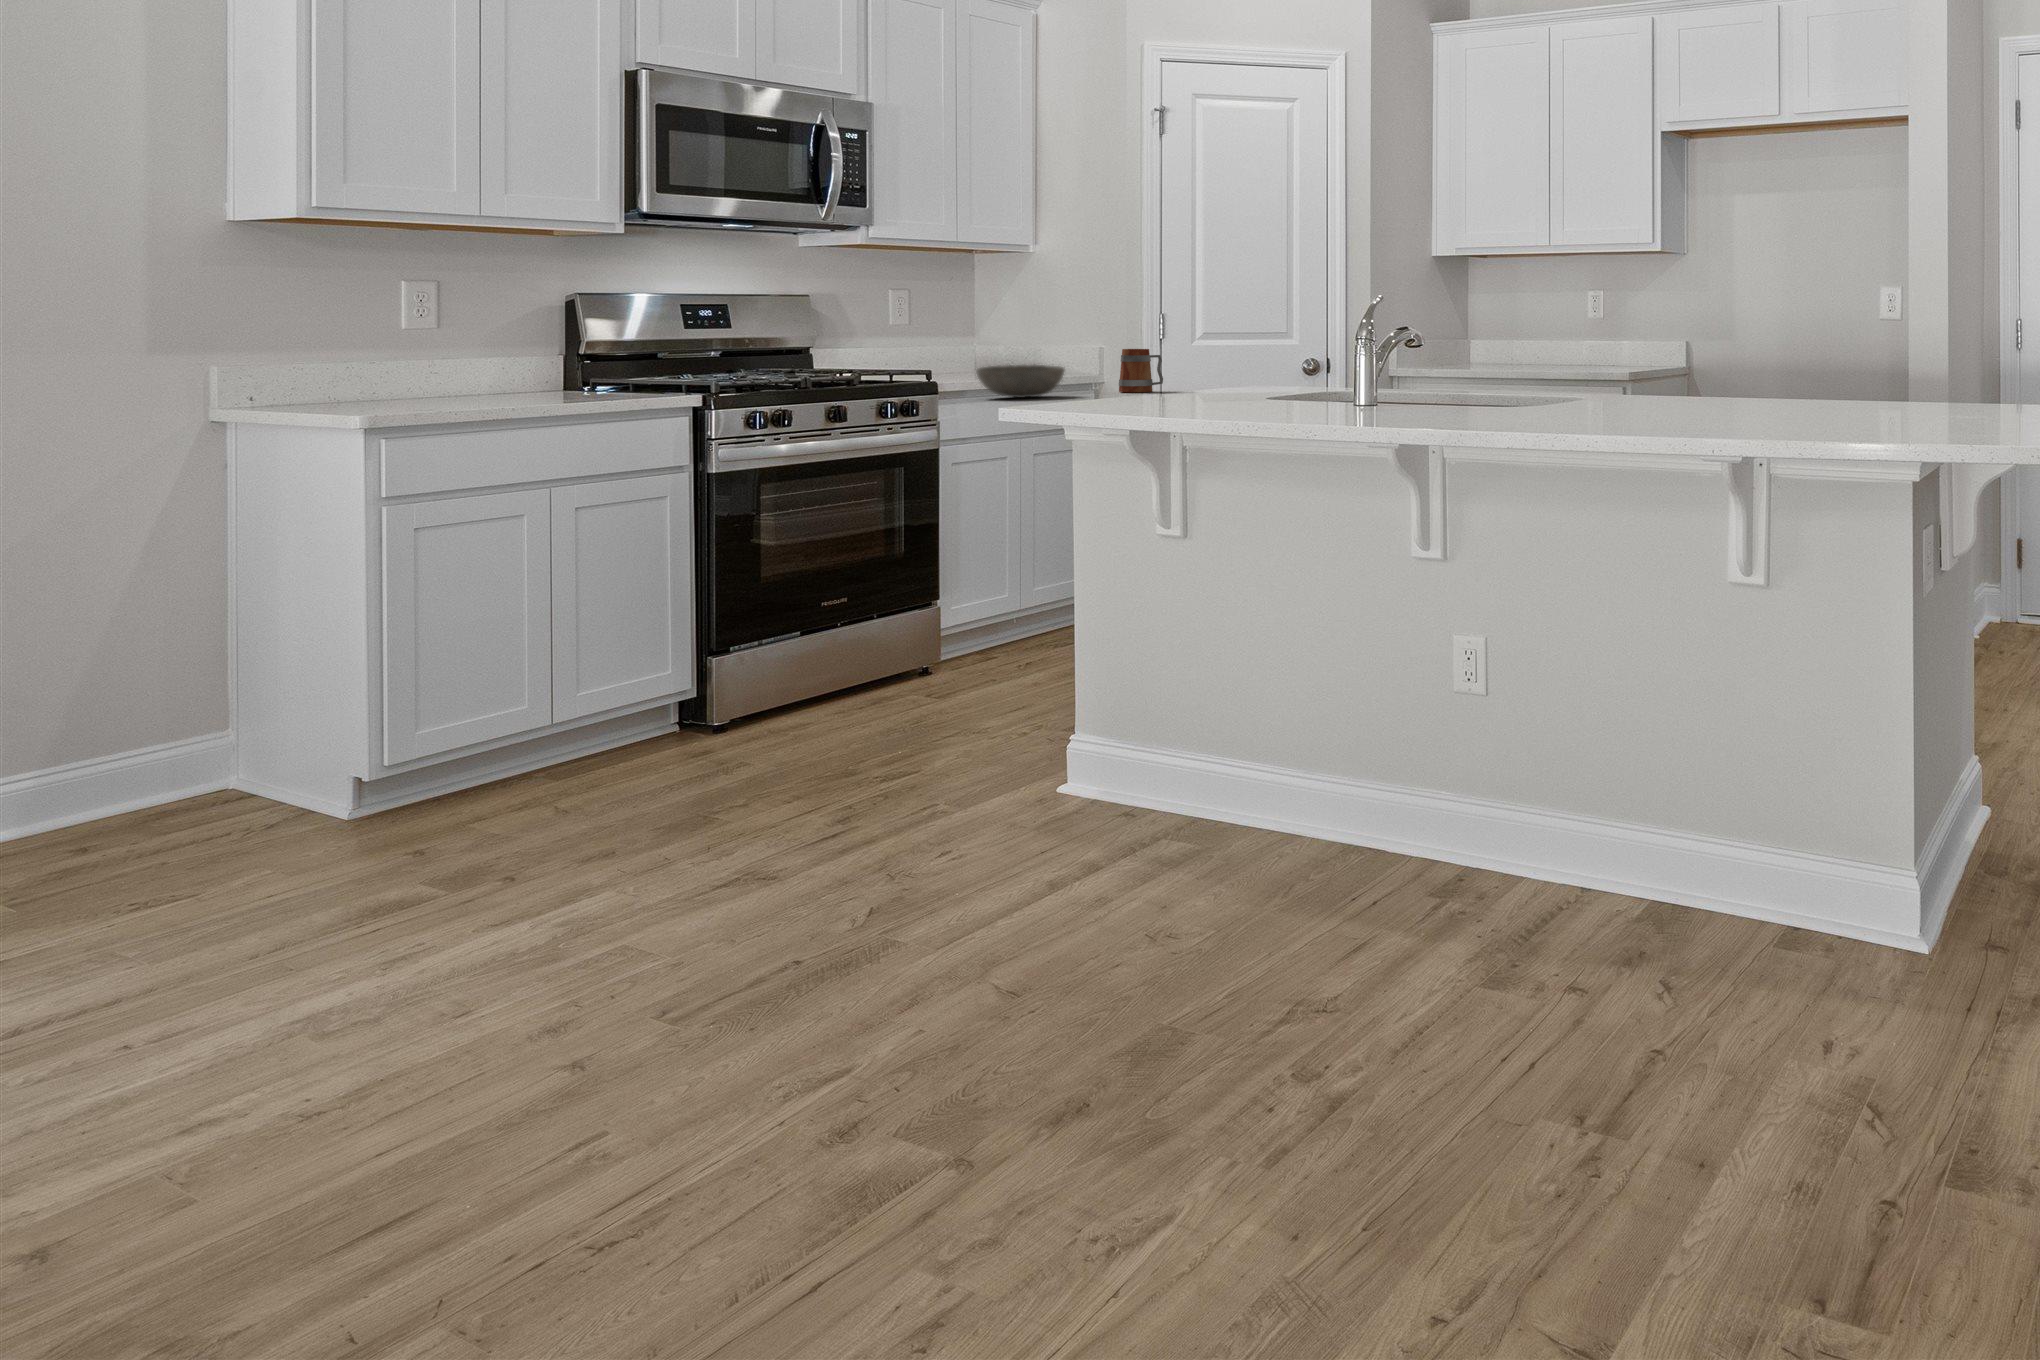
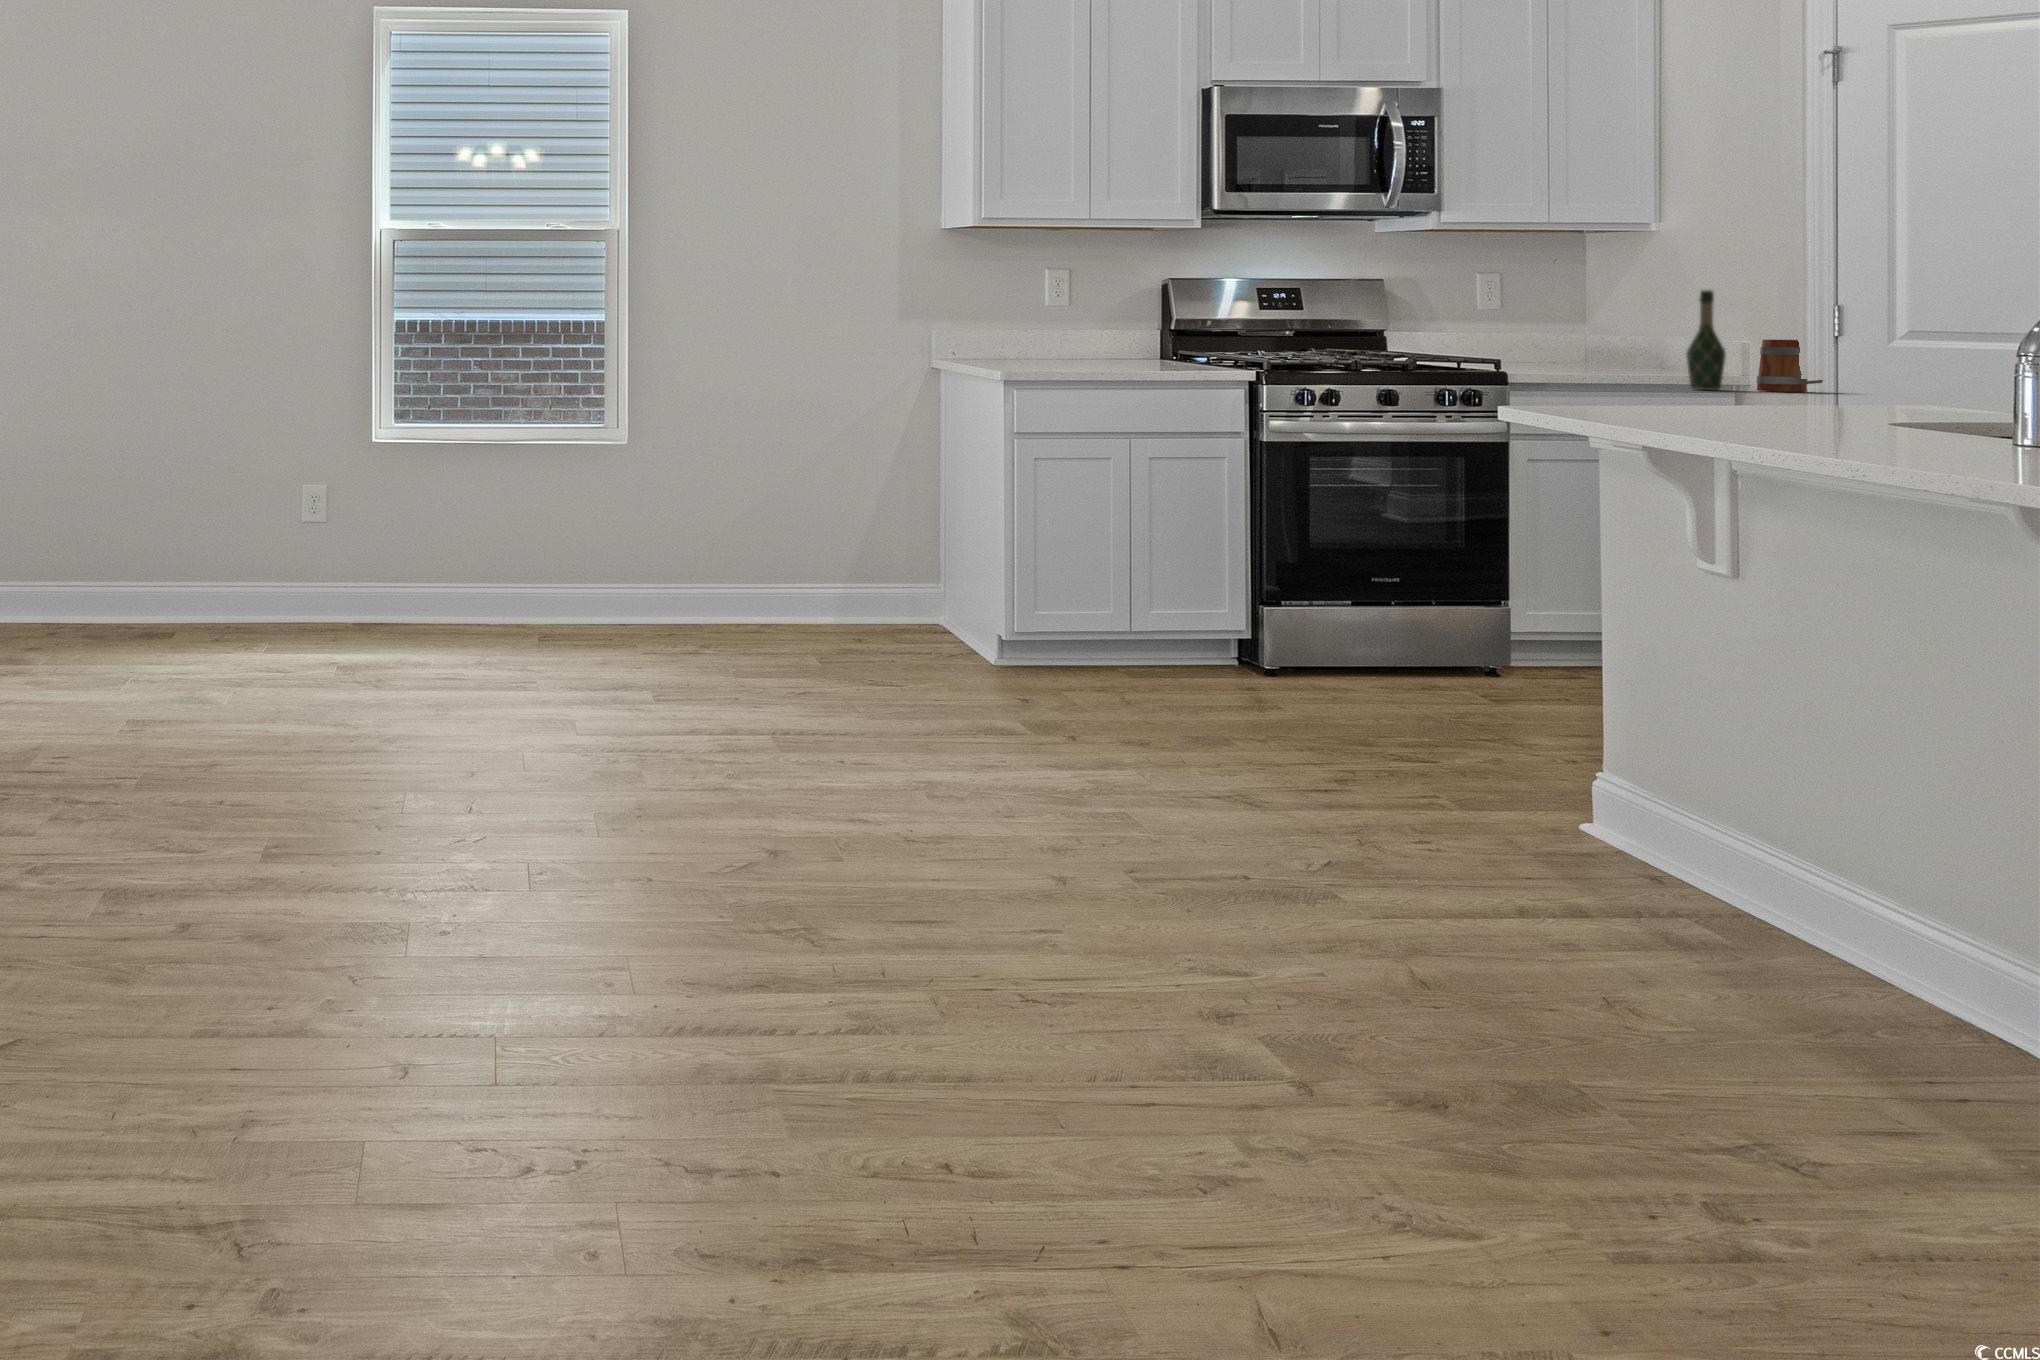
wine bottle: none [1067,307,1095,393] -> present [1687,290,1726,390]
bowl: present [976,365,1064,398] -> none [1560,355,1674,390]

